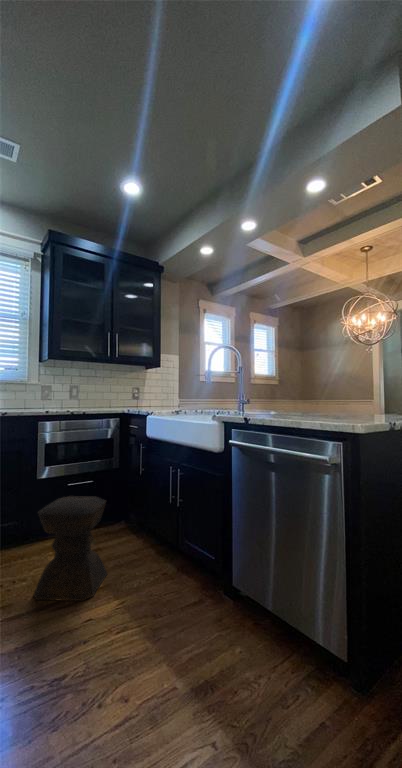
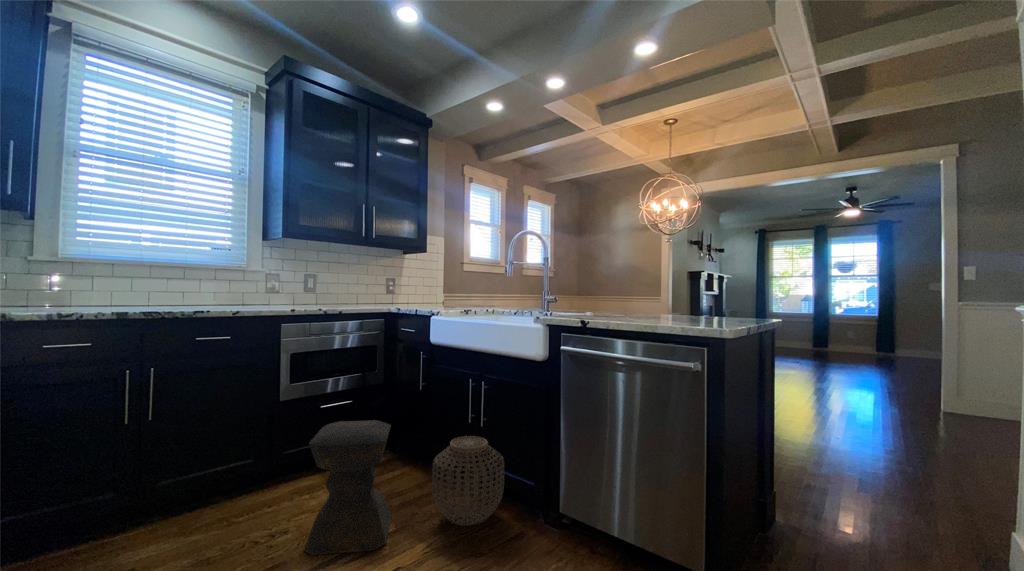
woven basket: none [136,513,194,587] -> present [432,436,504,526]

